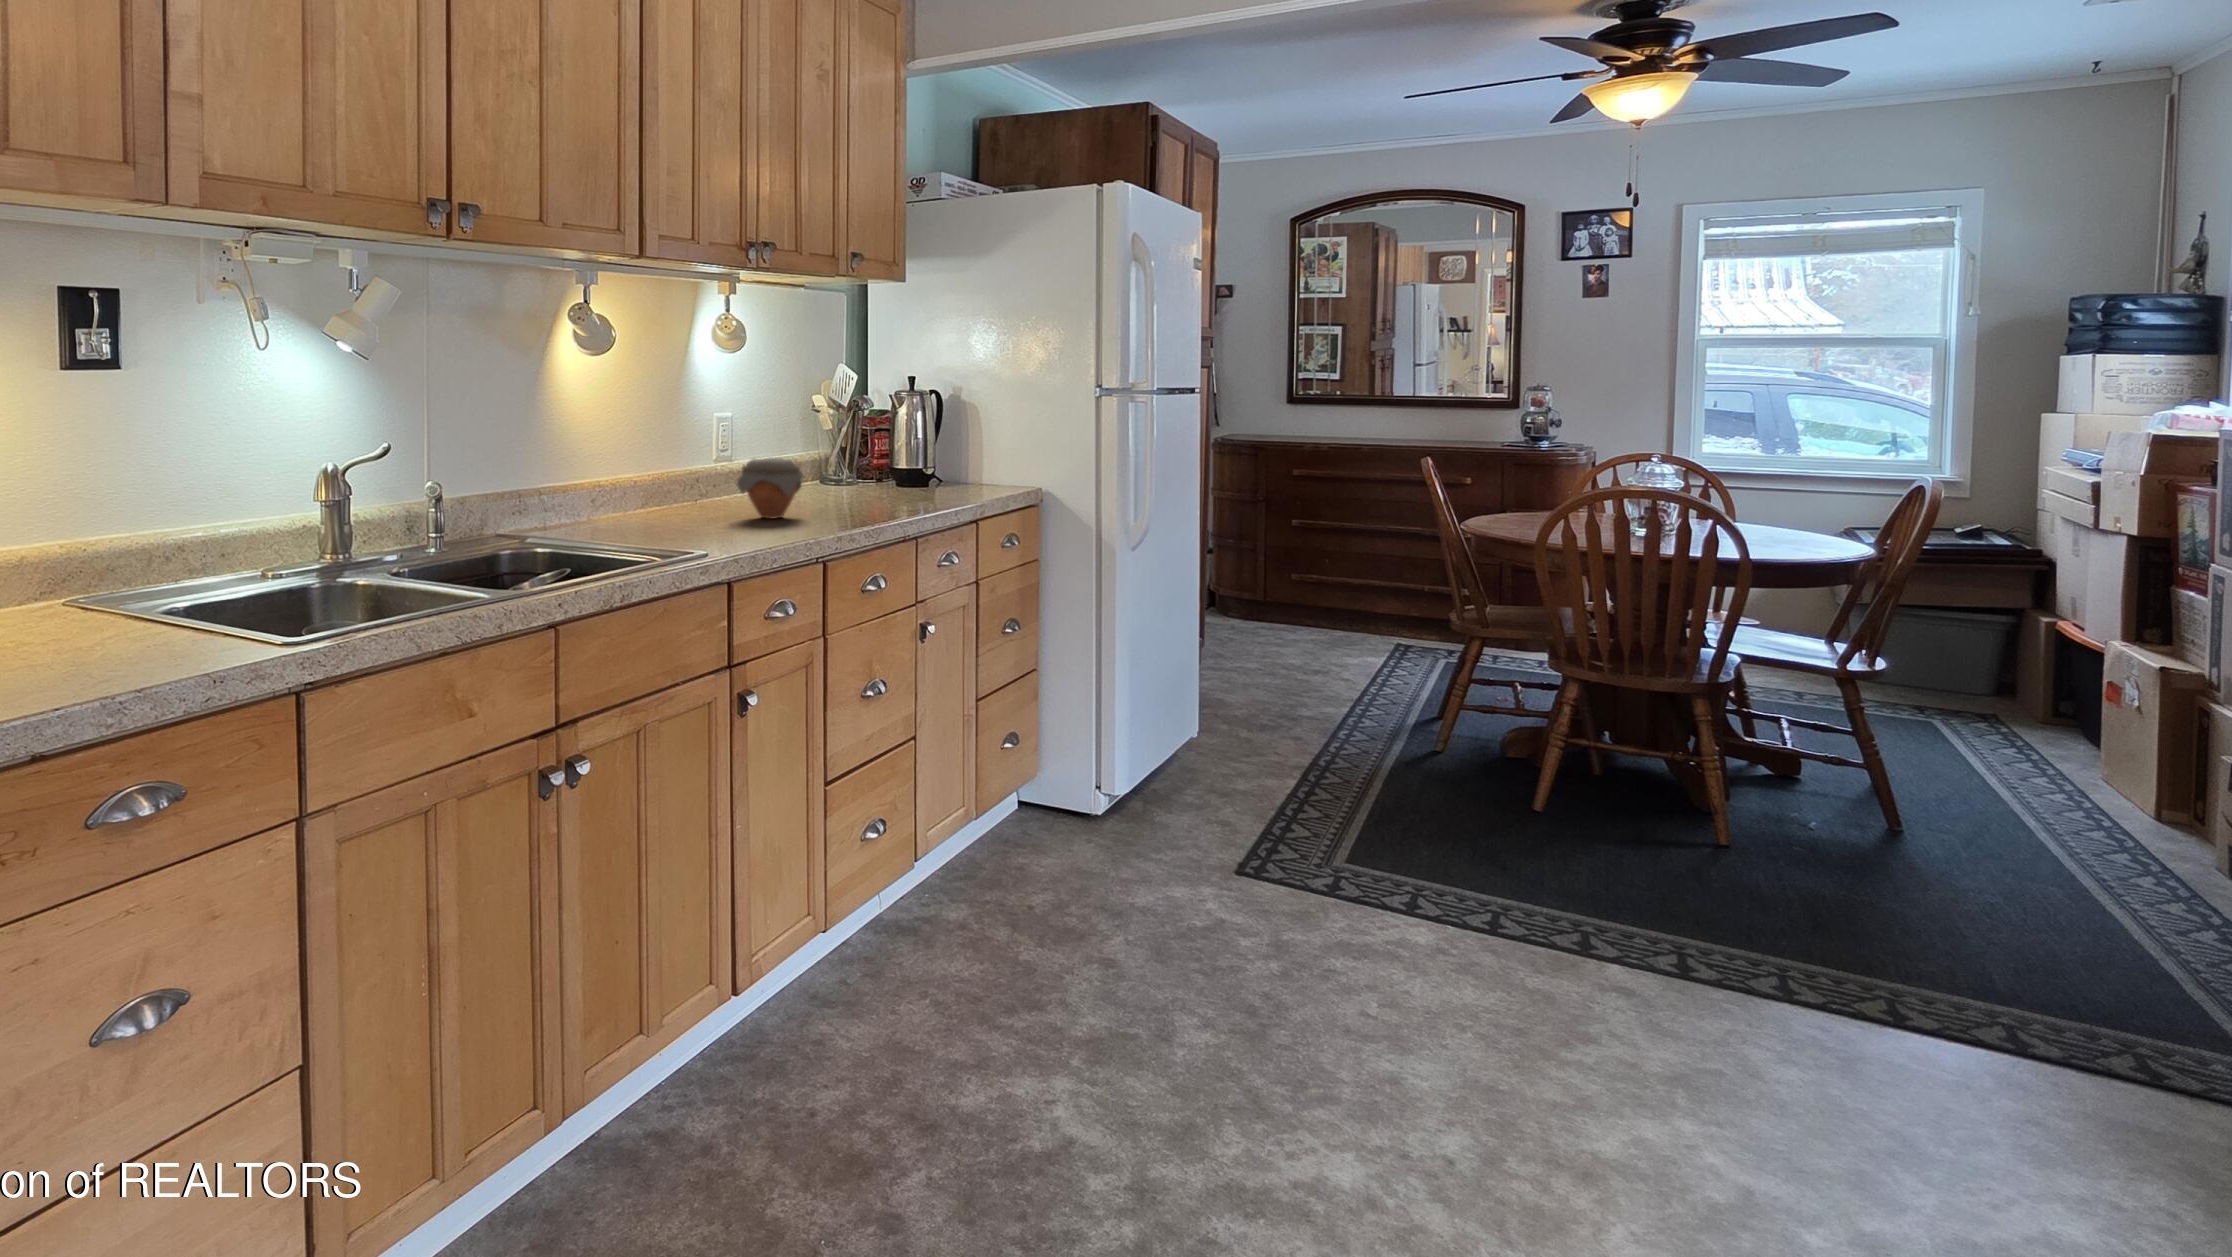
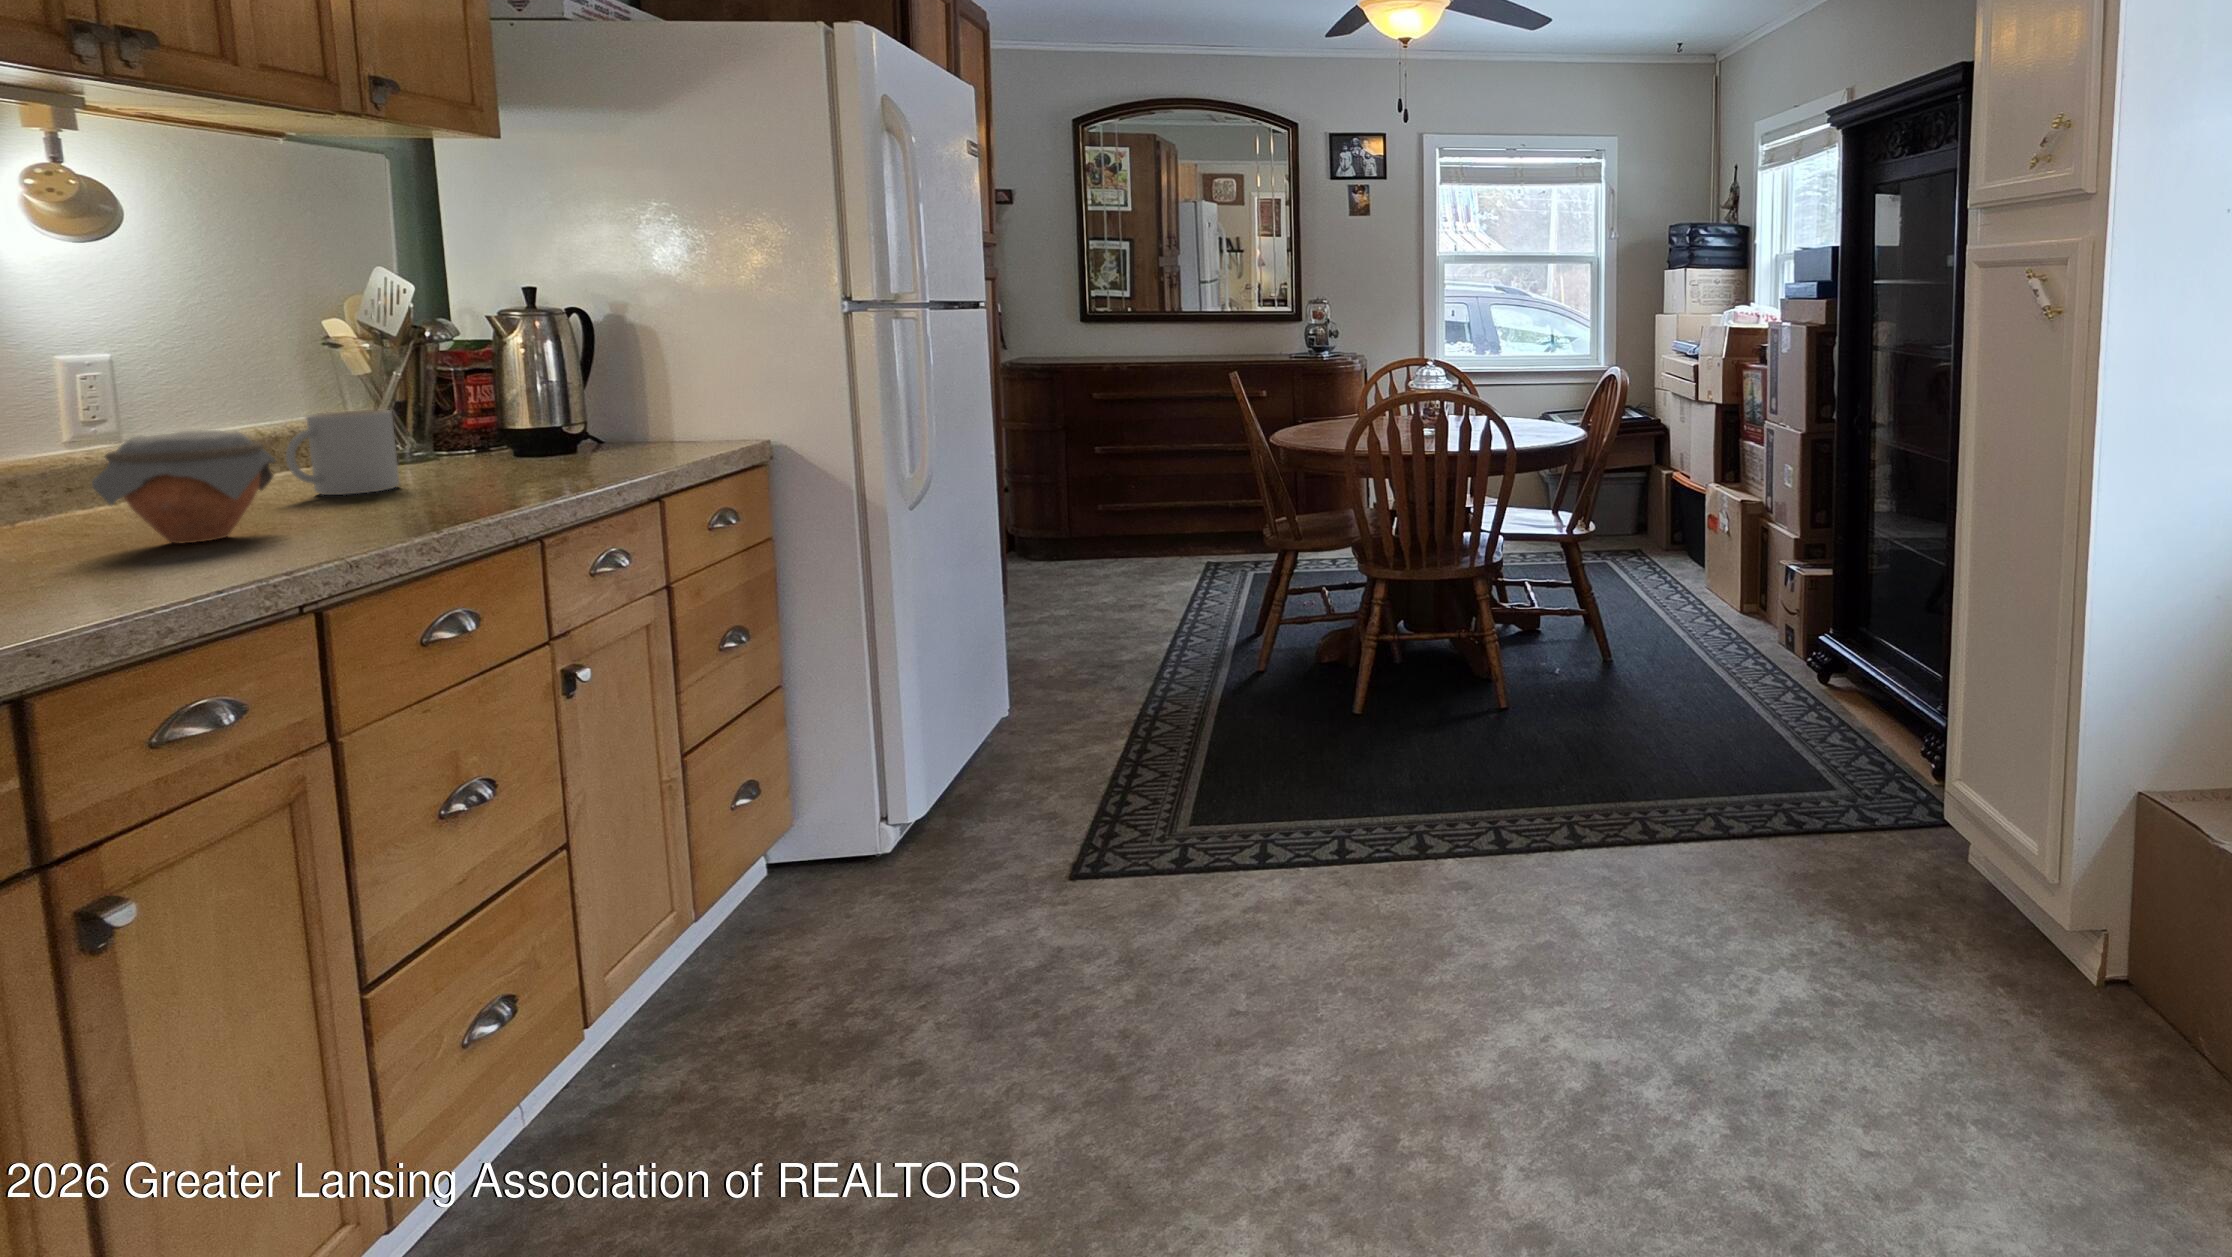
mug: none [801,451,847,500] -> present [286,410,399,495]

